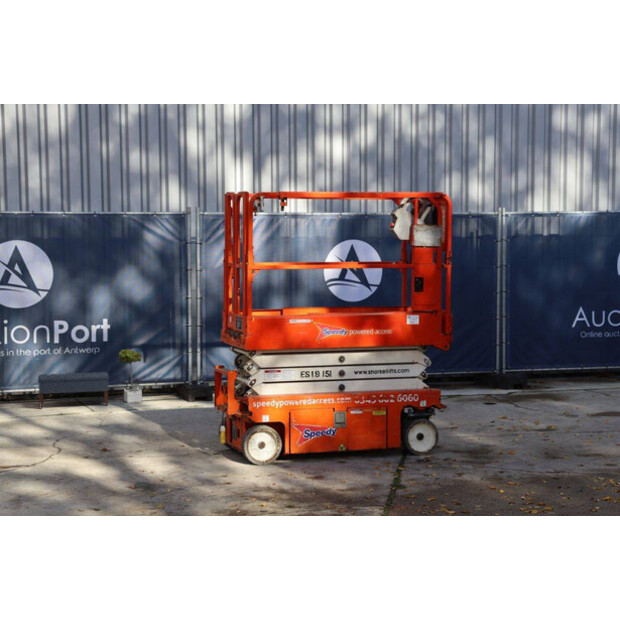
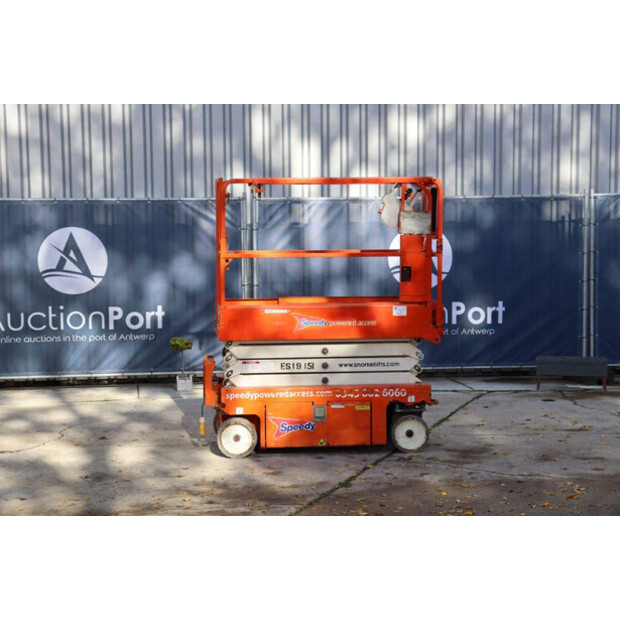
bench: present [38,372,109,408] -> present [536,356,608,392]

